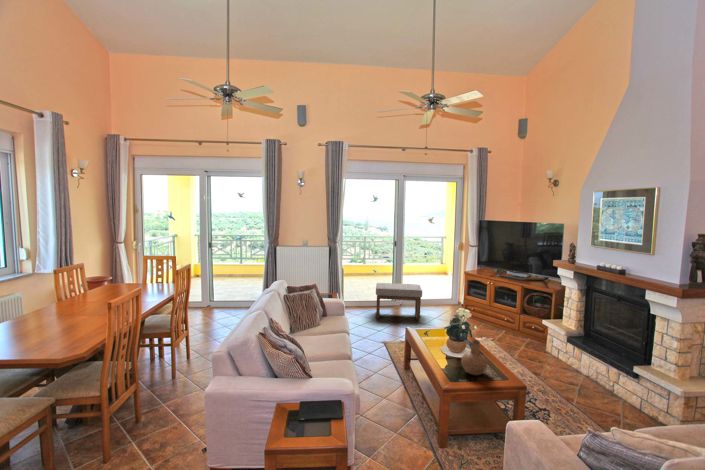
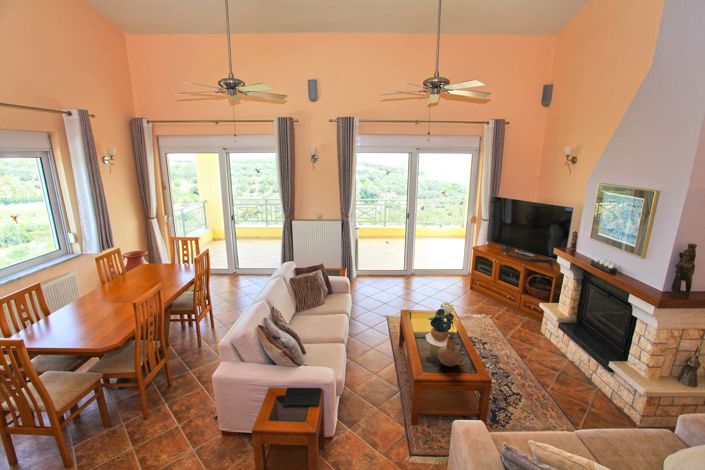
ottoman: present [376,283,422,321] -> none [384,257,428,294]

